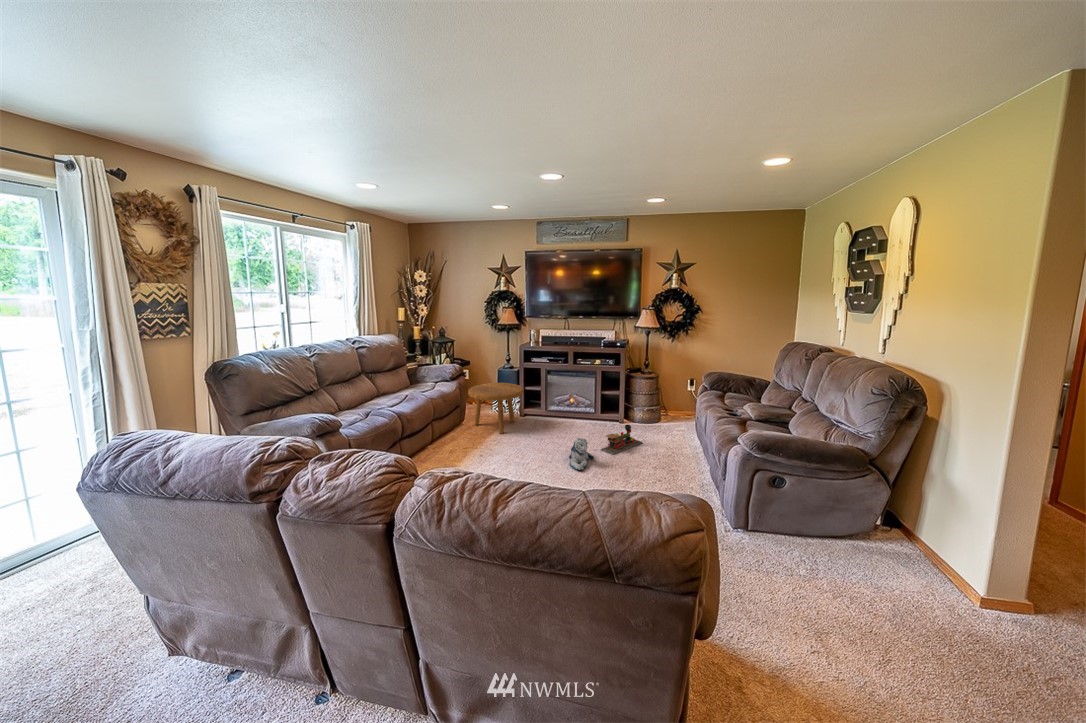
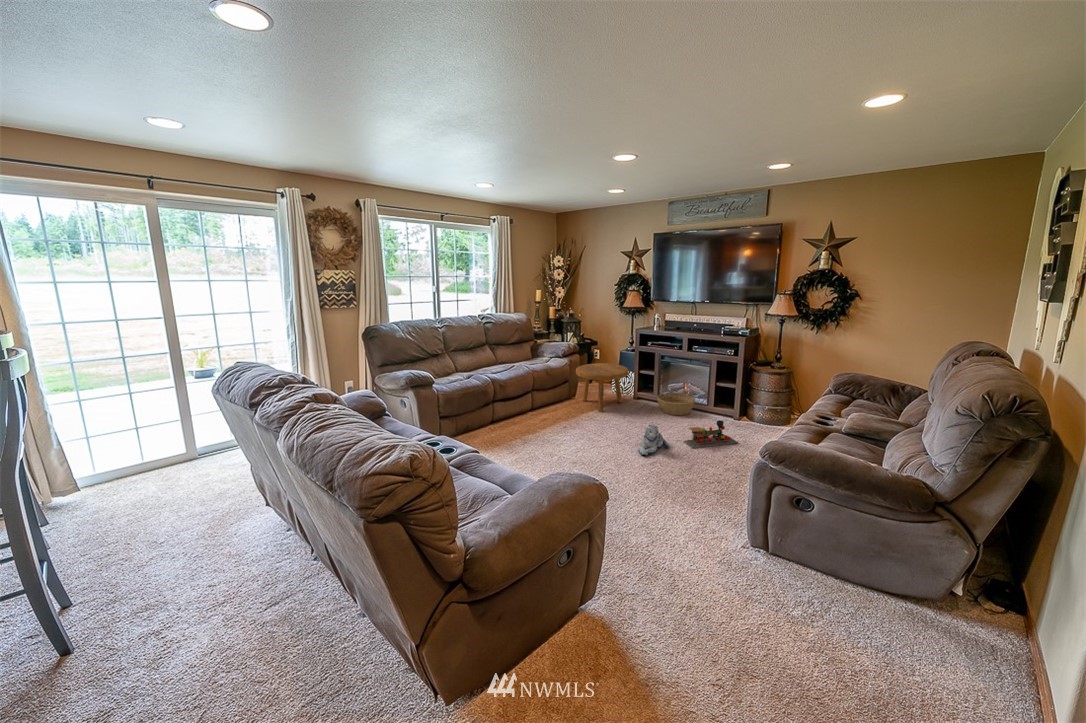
basket: none [551,405,587,427] -> present [657,393,695,415]

